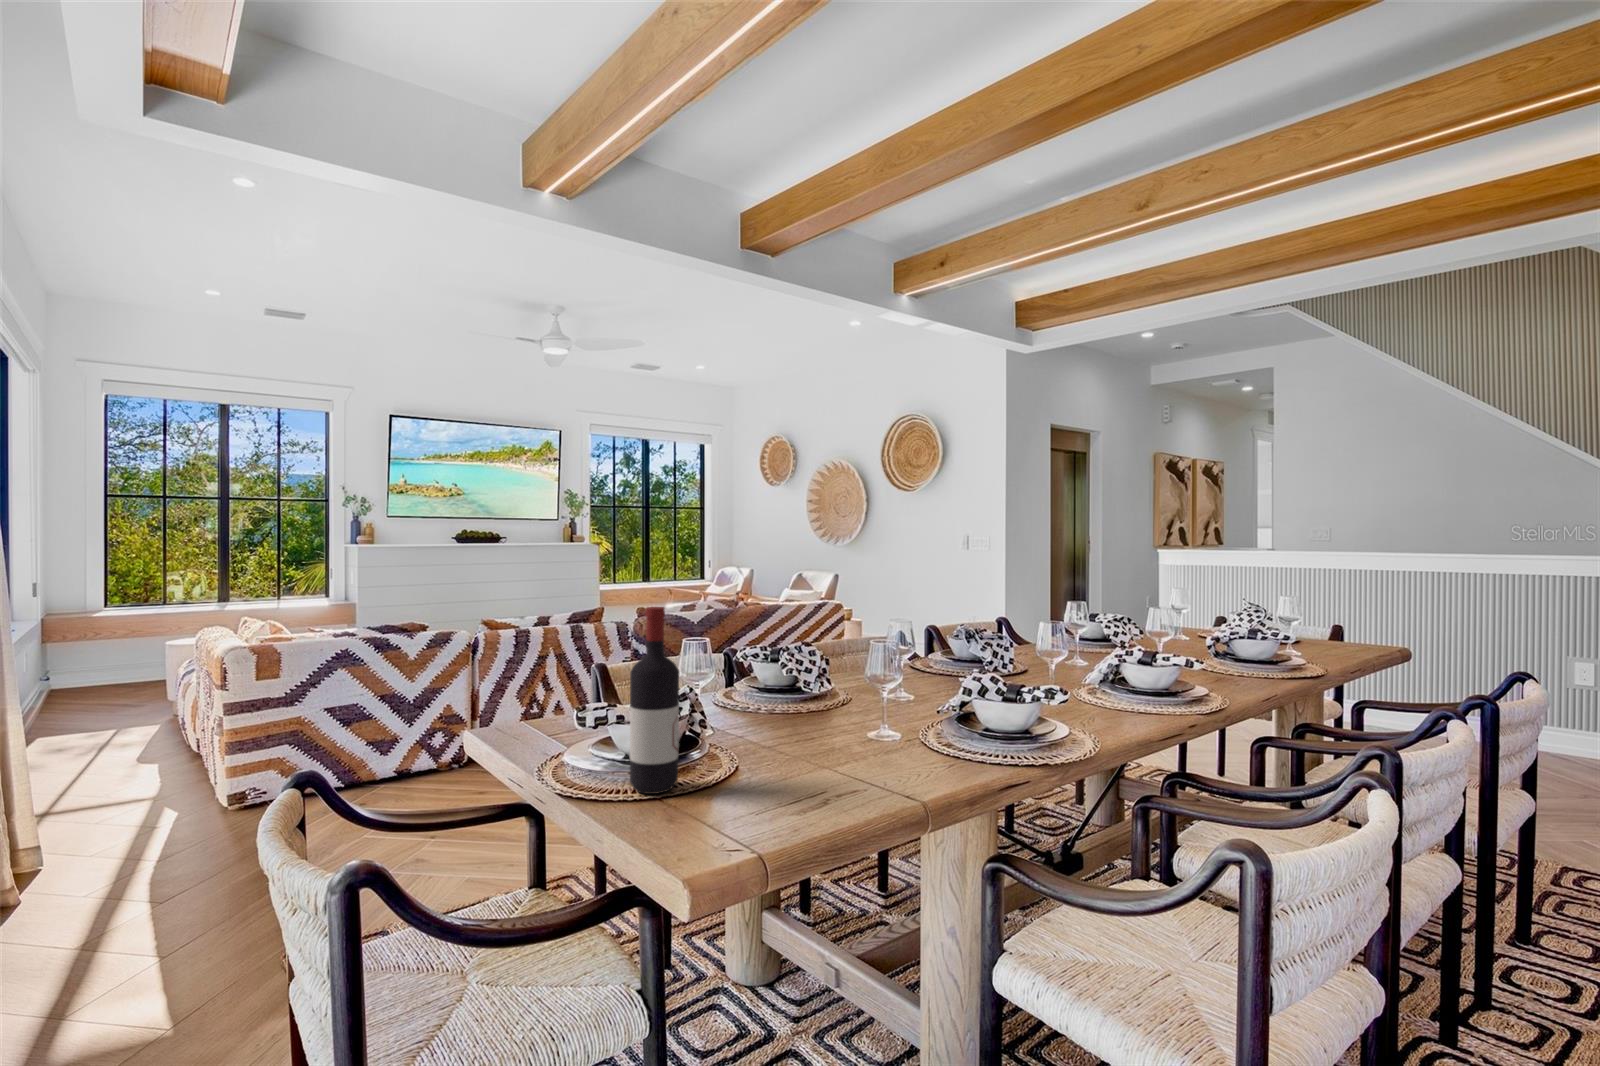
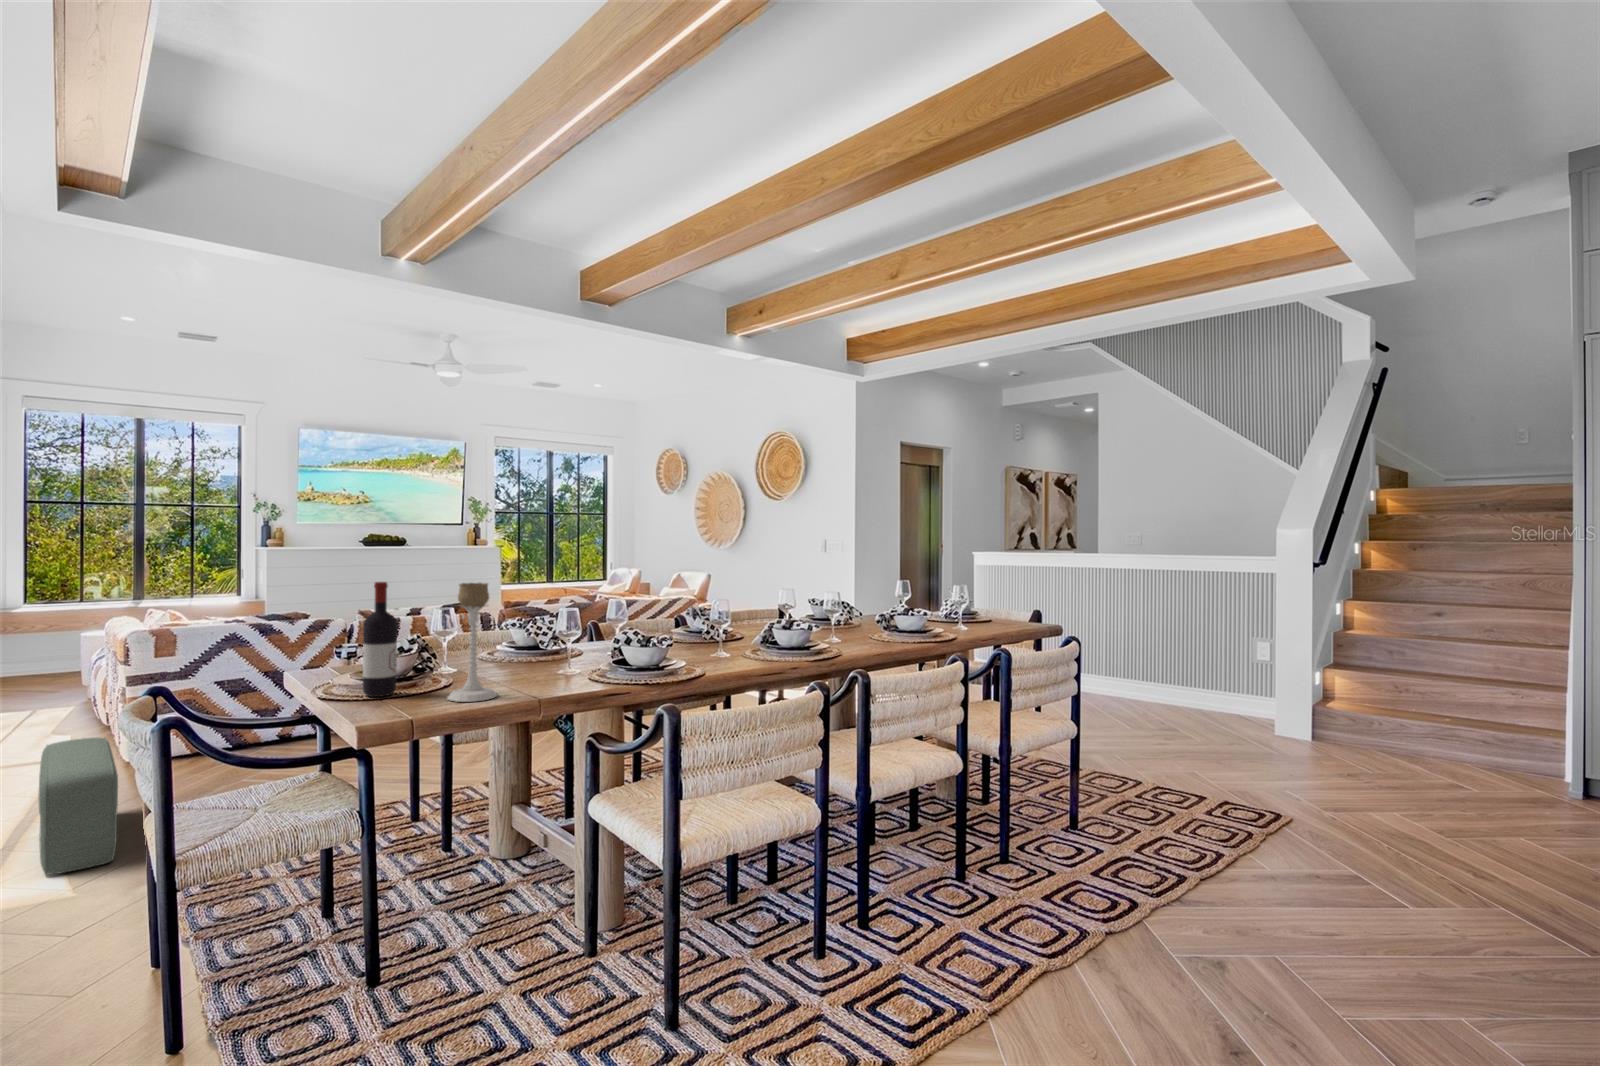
candle holder: none [769,608,845,808] -> present [447,583,497,702]
pouf: none [127,794,229,1003] -> present [39,737,118,875]

